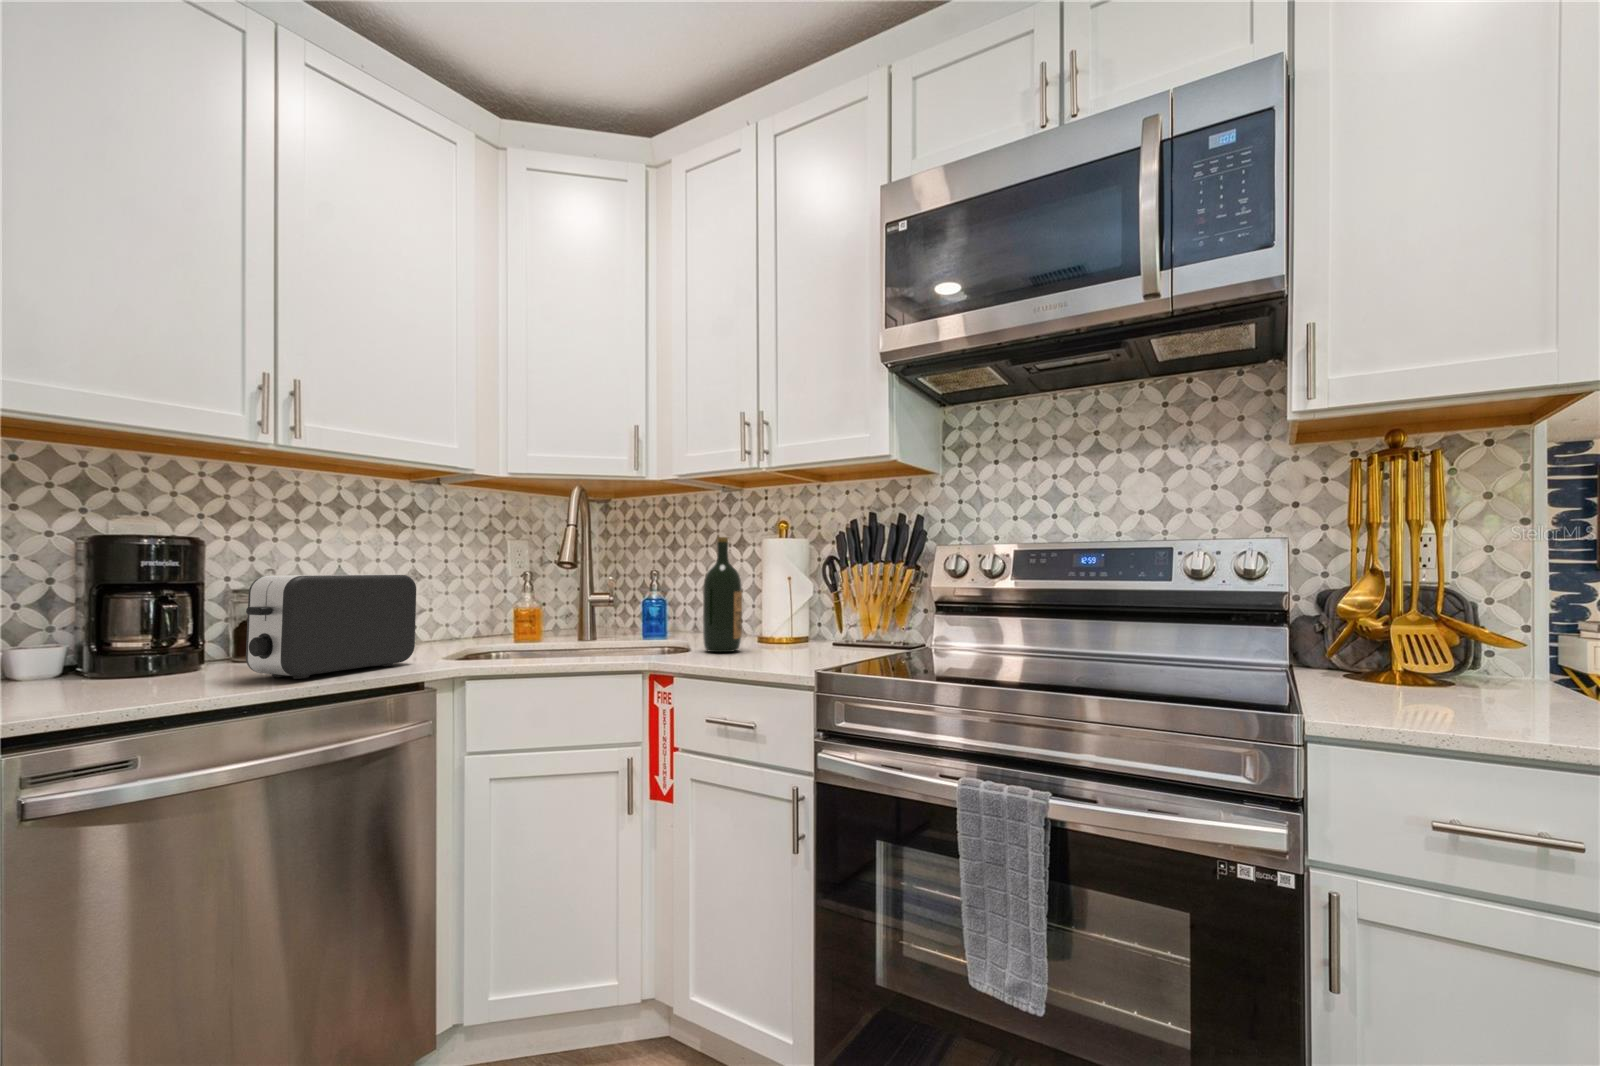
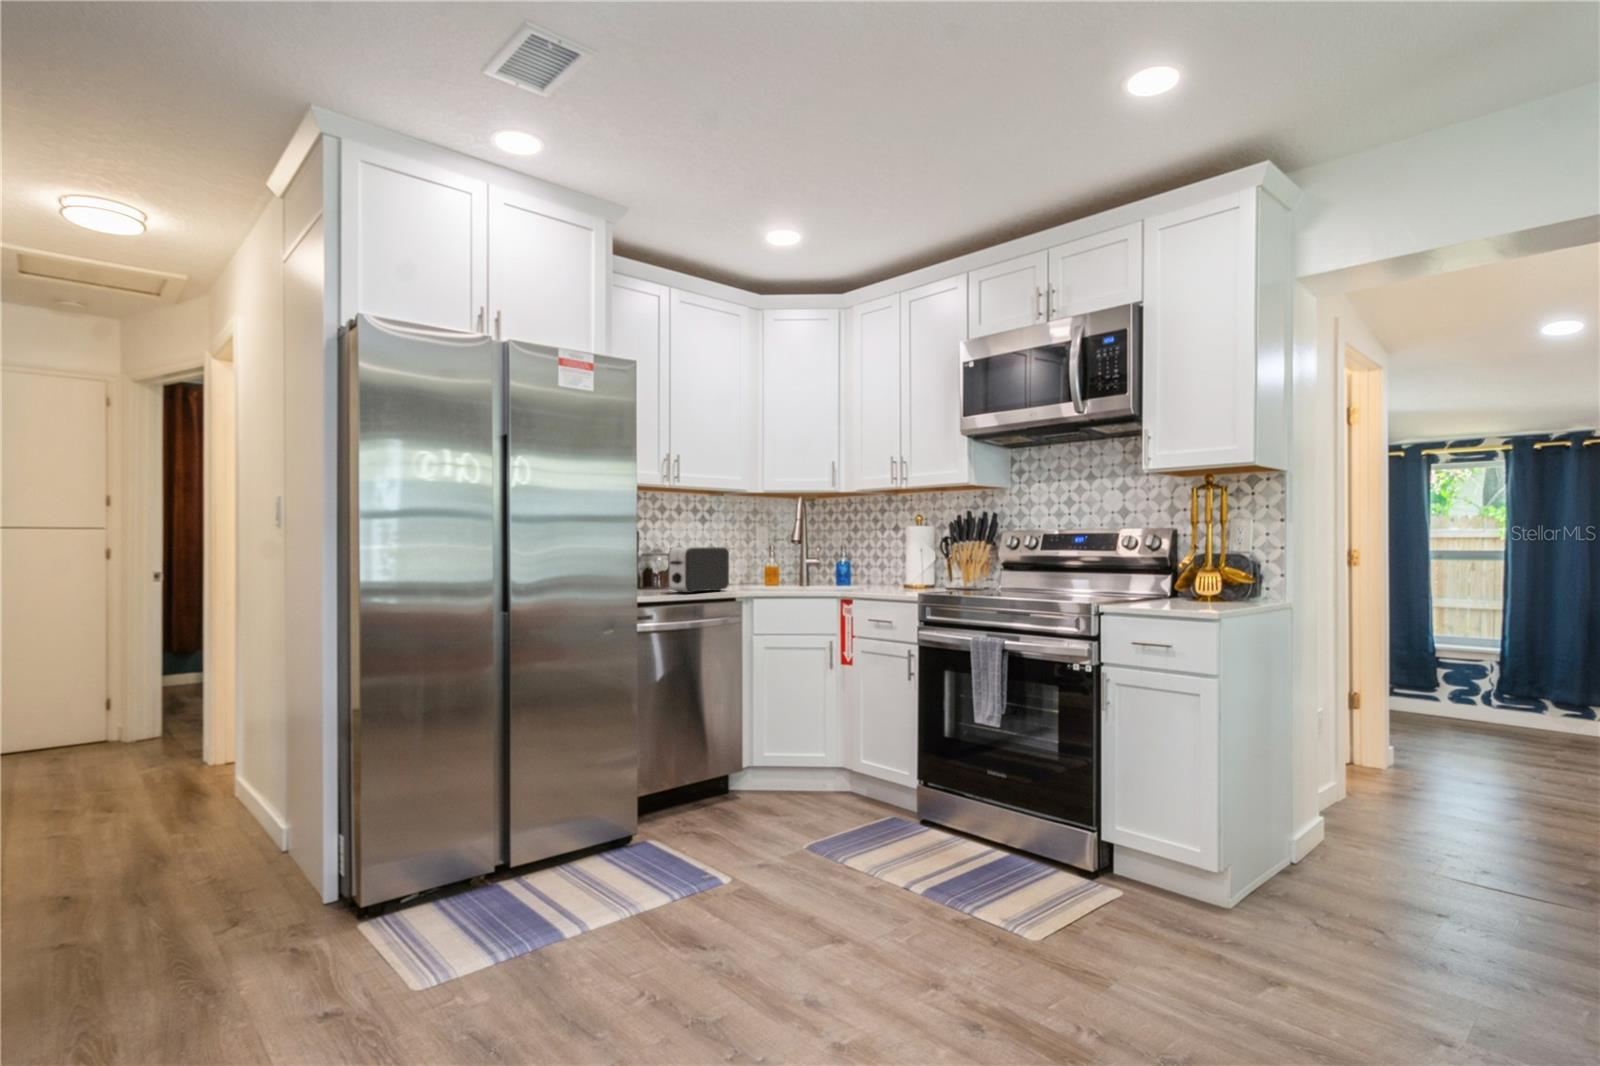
wine bottle: present [703,537,742,652] -> none [870,527,891,590]

